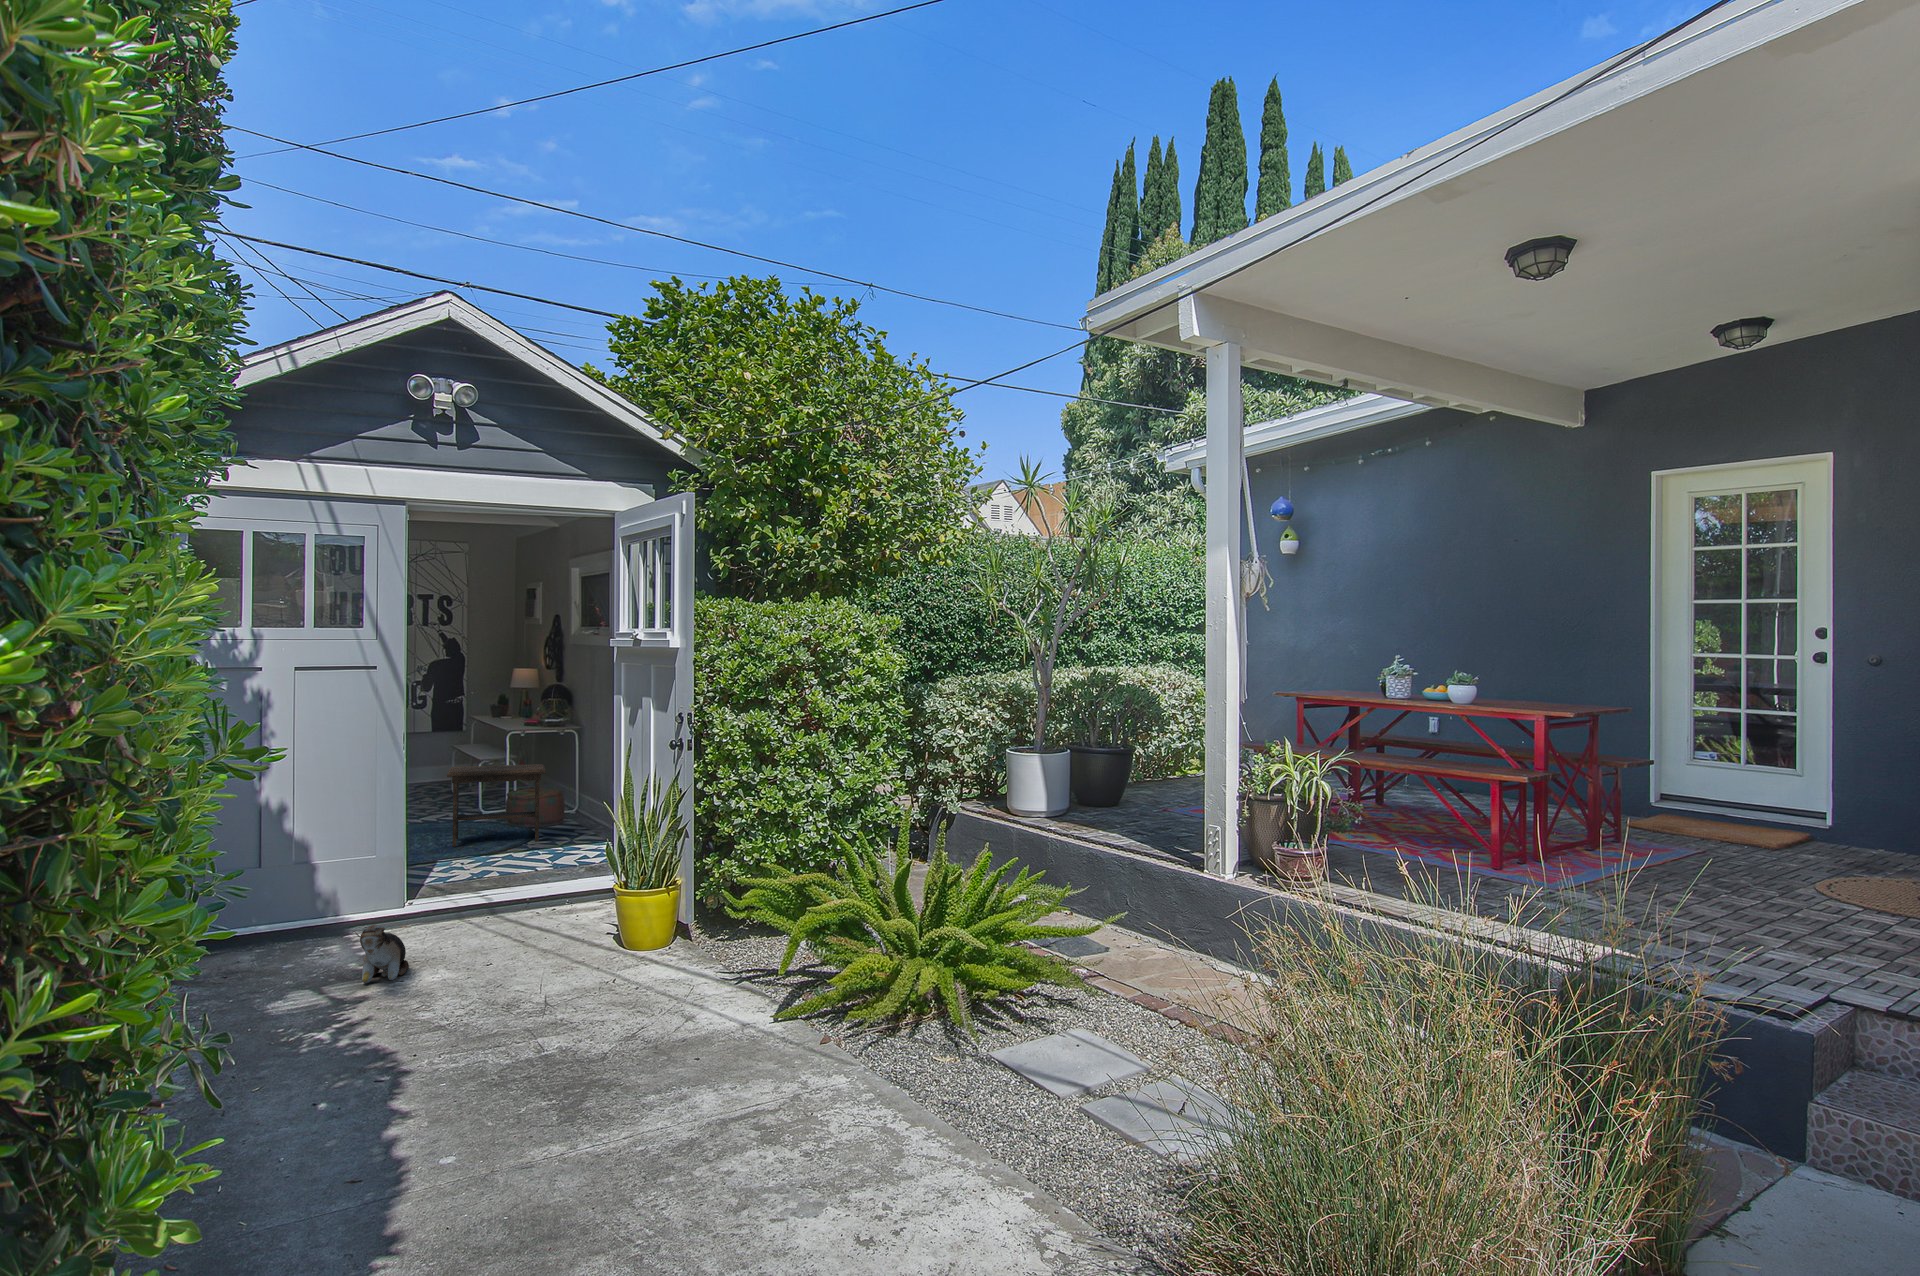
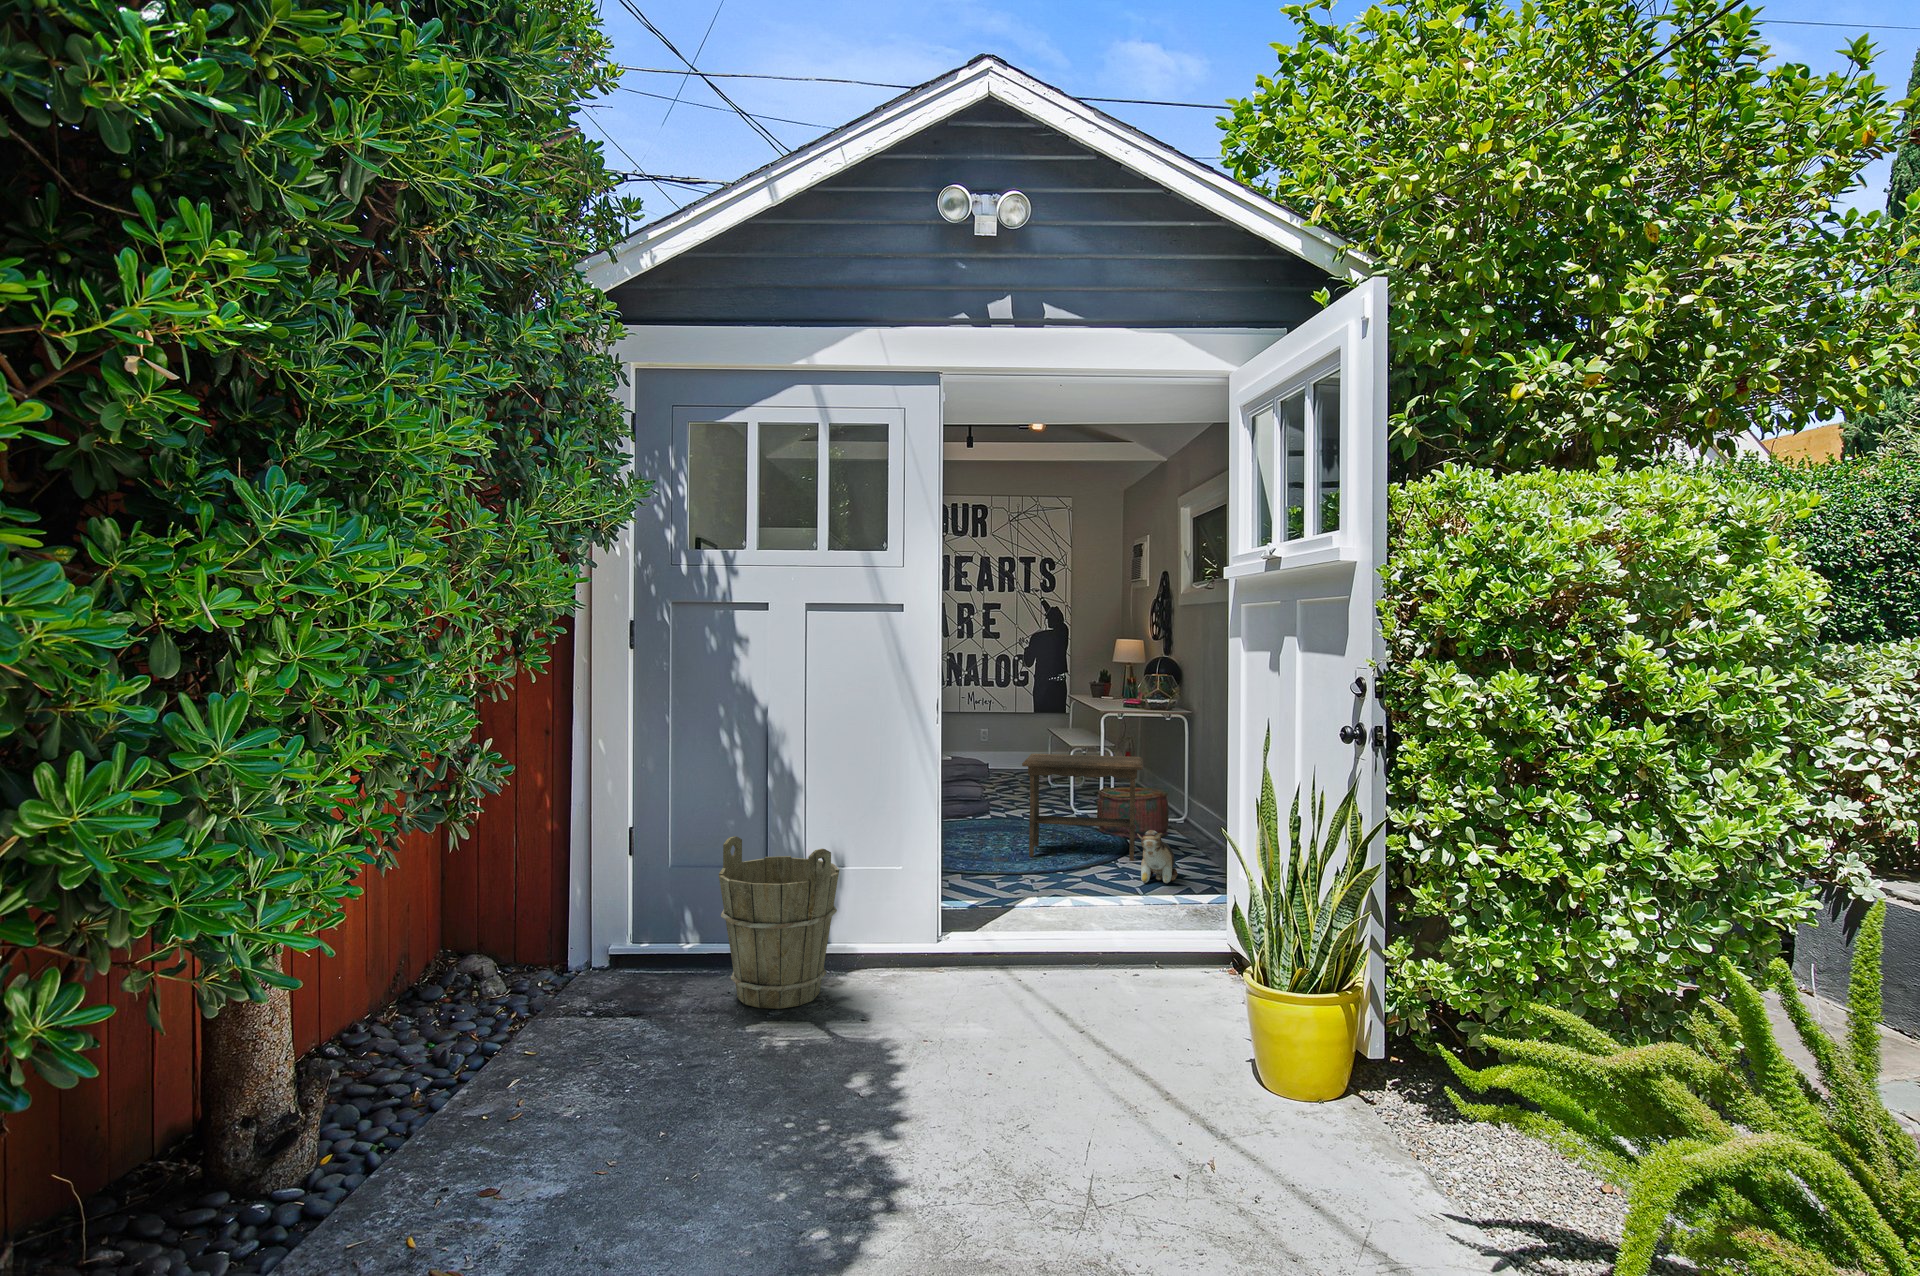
bucket: none [232,840,333,959] -> present [719,836,839,1009]
plush toy: present [355,925,409,983] -> present [1137,830,1178,883]

